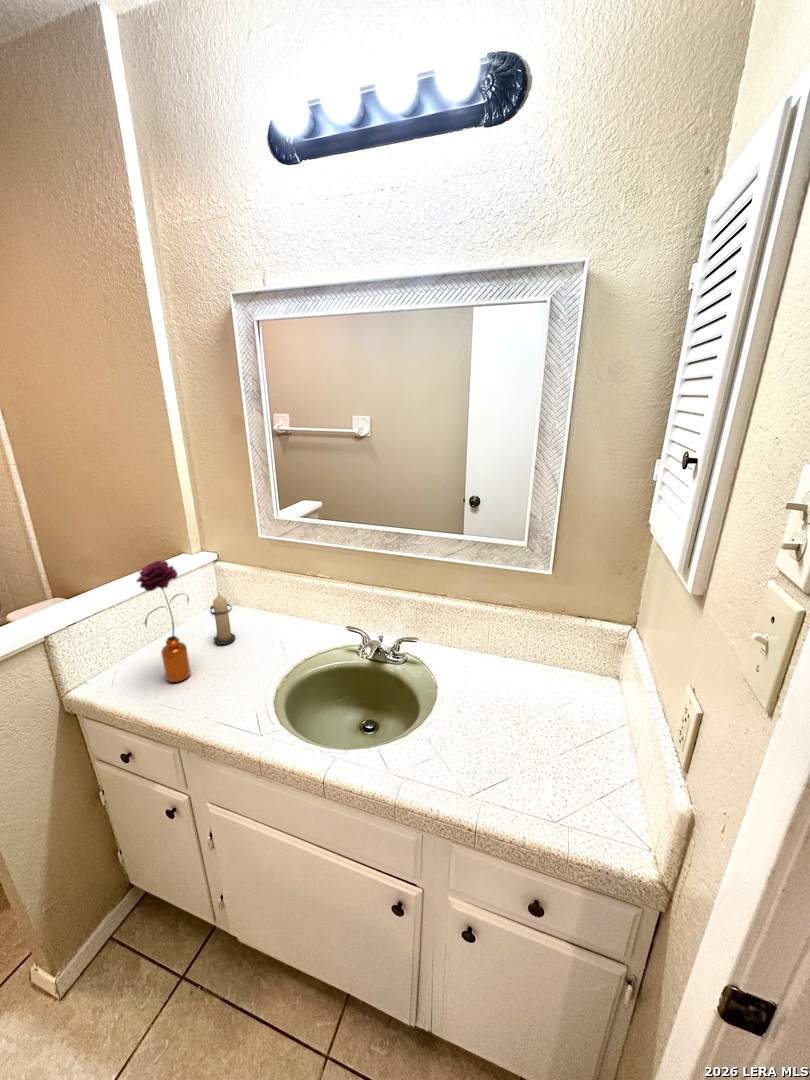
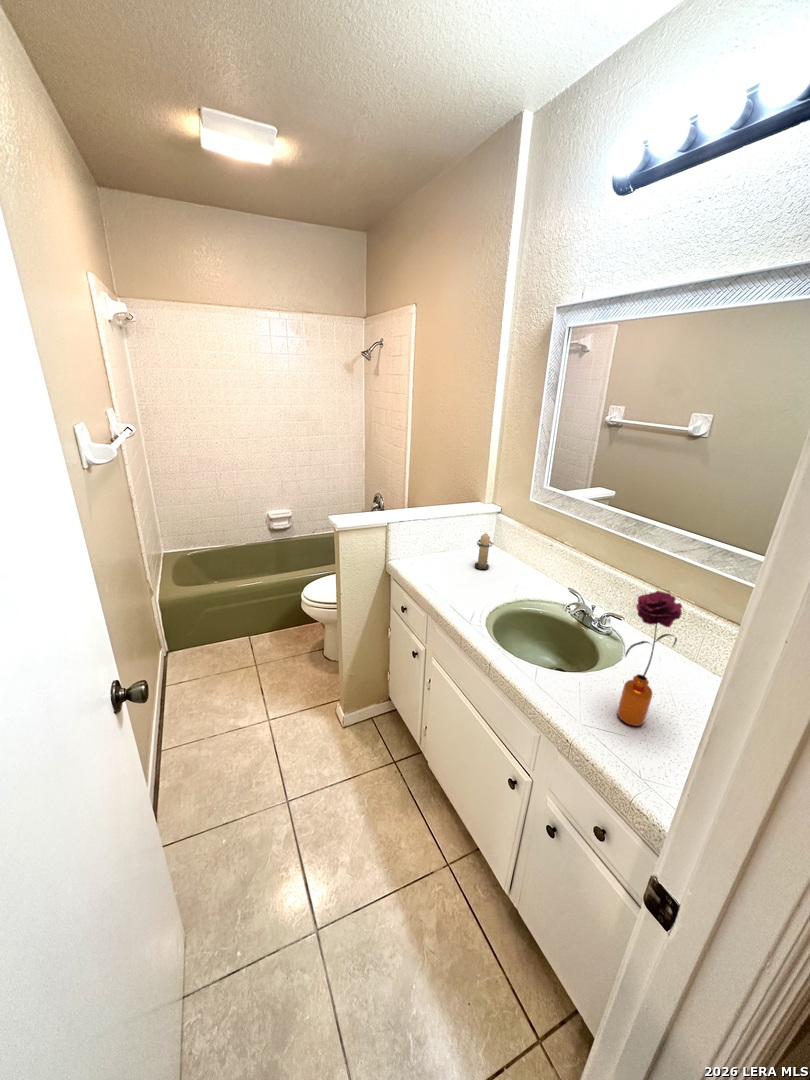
flower: present [136,561,190,682] -> present [617,591,682,726]

